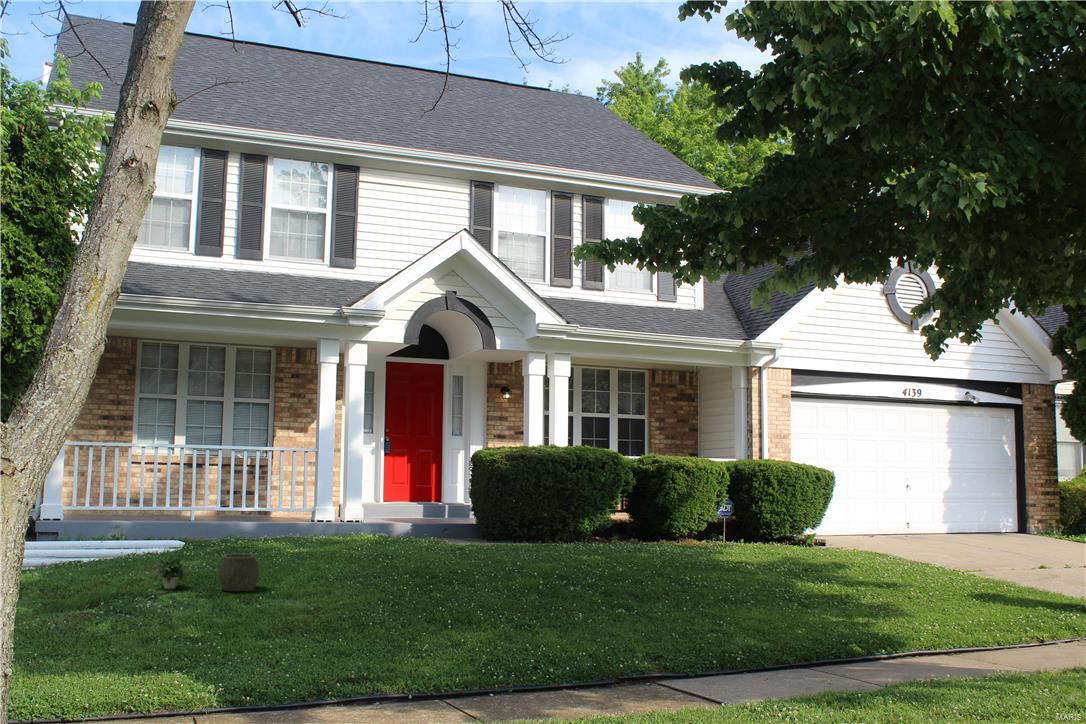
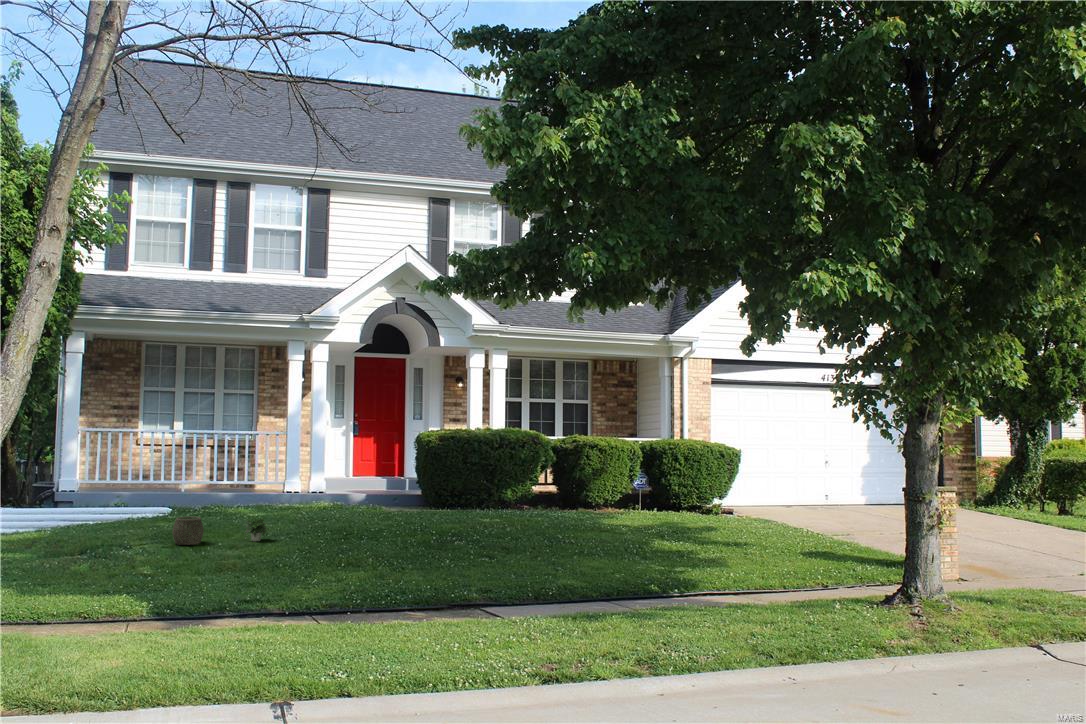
potted plant: present [152,558,190,589] -> present [244,519,267,541]

